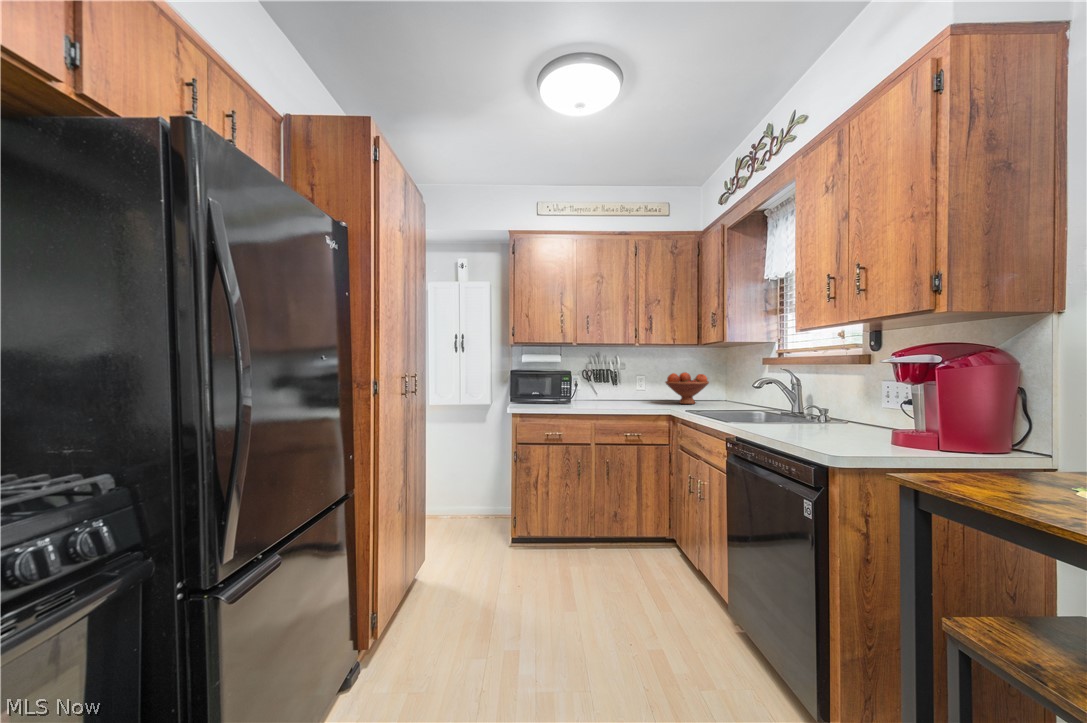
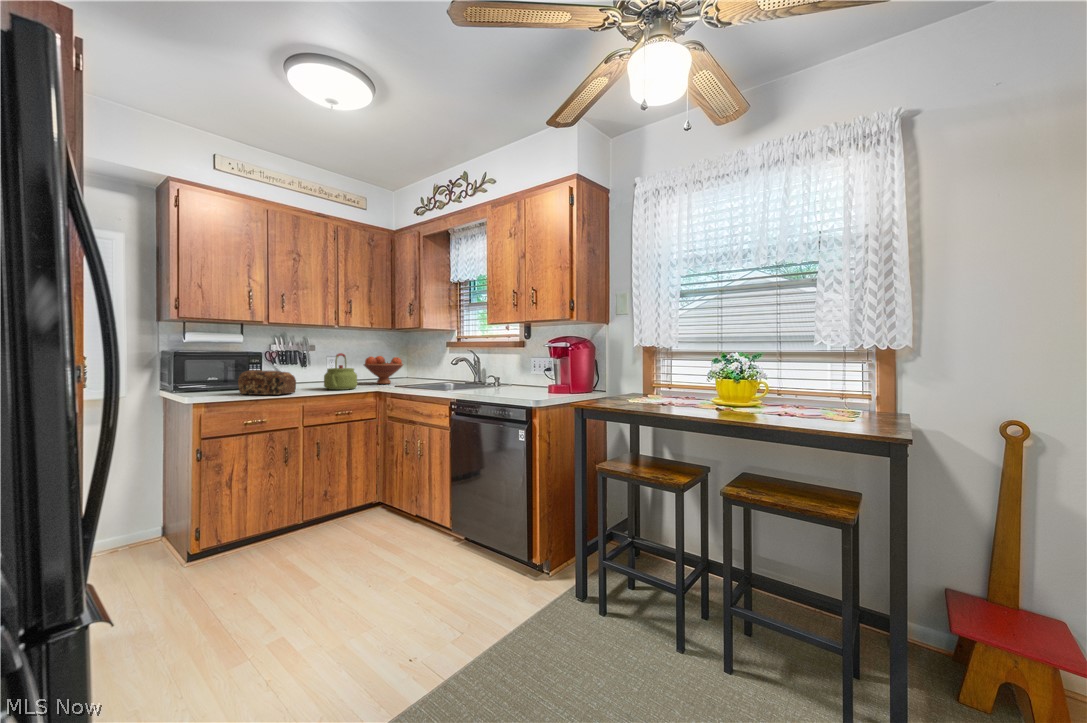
kettle: none [617,371,649,410] -> present [324,353,357,390]
bread loaf: none [543,388,586,412] -> present [238,370,296,395]

